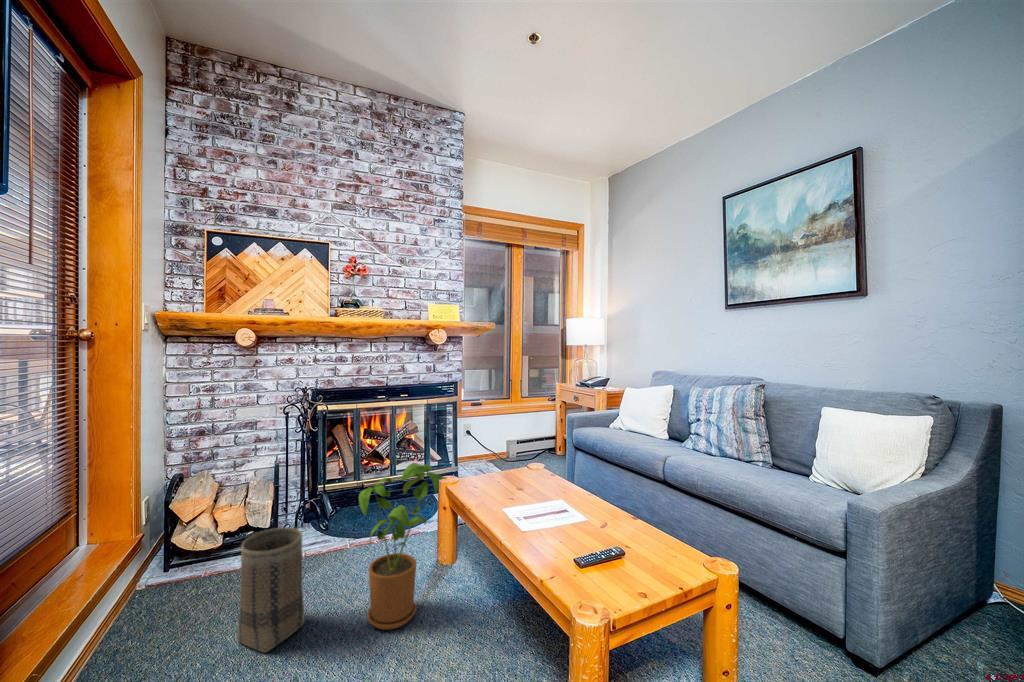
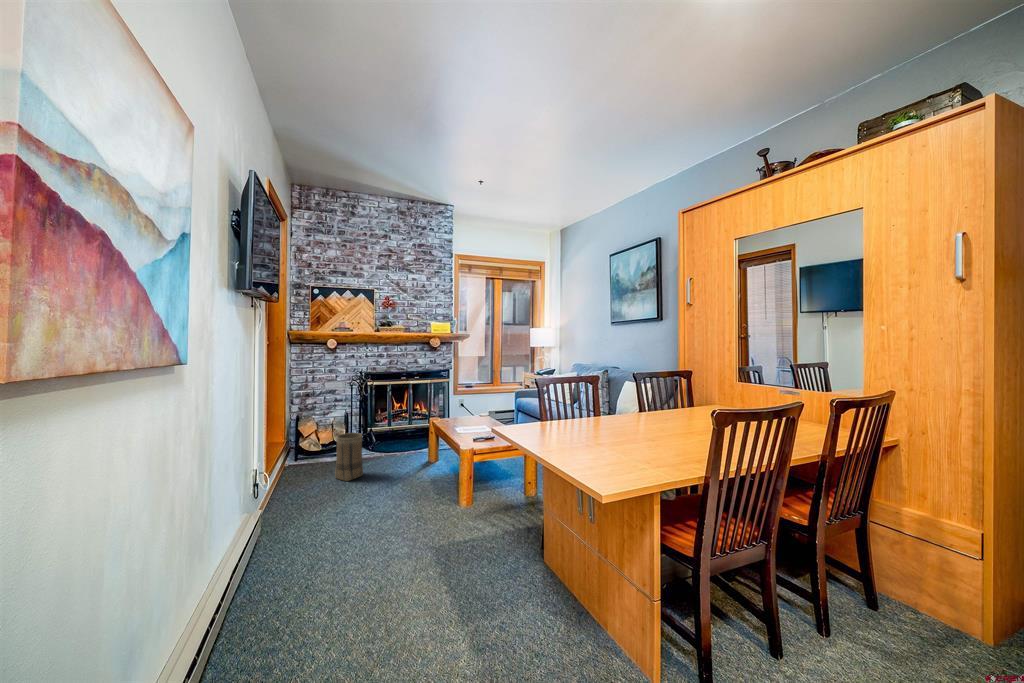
house plant: present [359,463,446,630] -> none [387,405,429,478]

